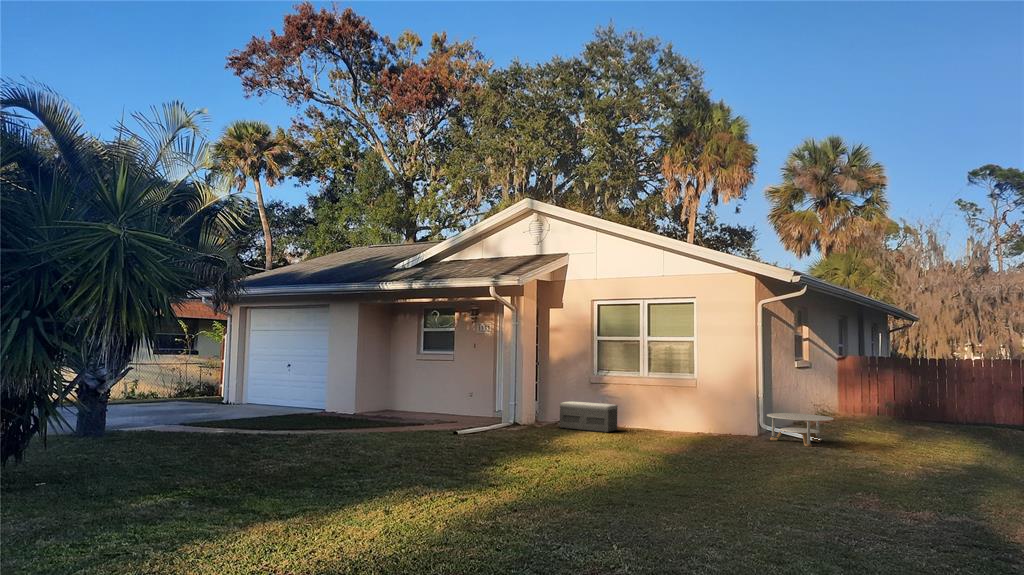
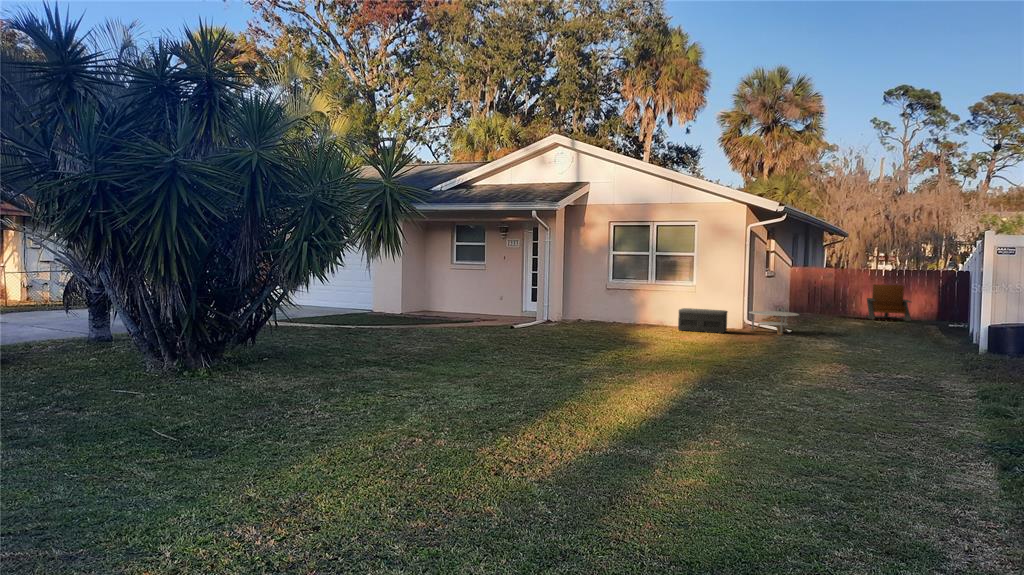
lounge chair: none [941,380,1001,428] -> present [866,284,911,321]
storage bench: present [559,401,618,433] -> present [678,308,727,334]

